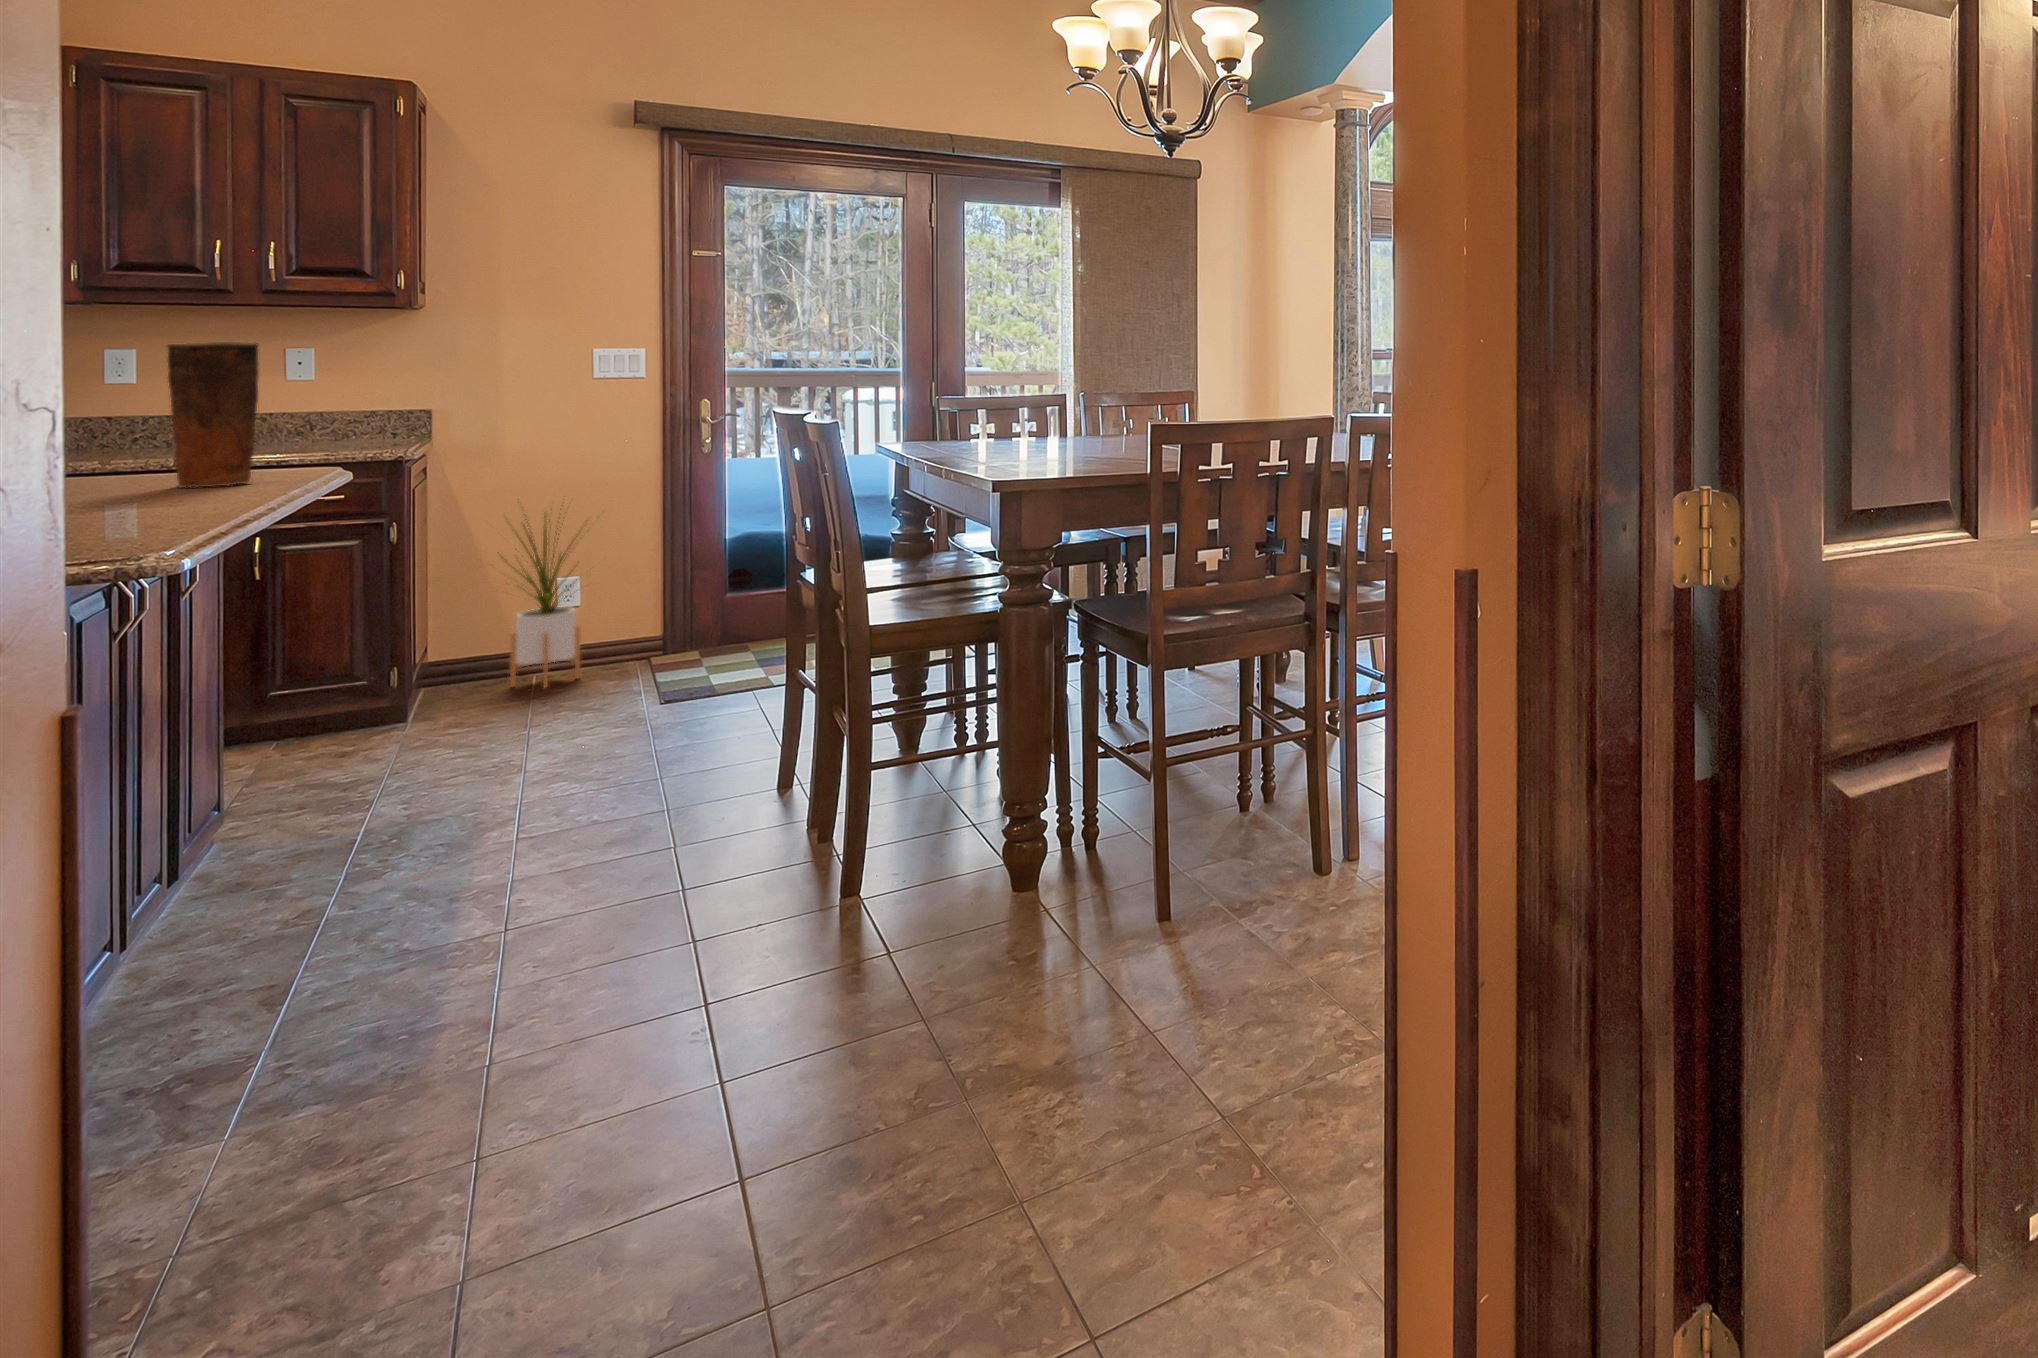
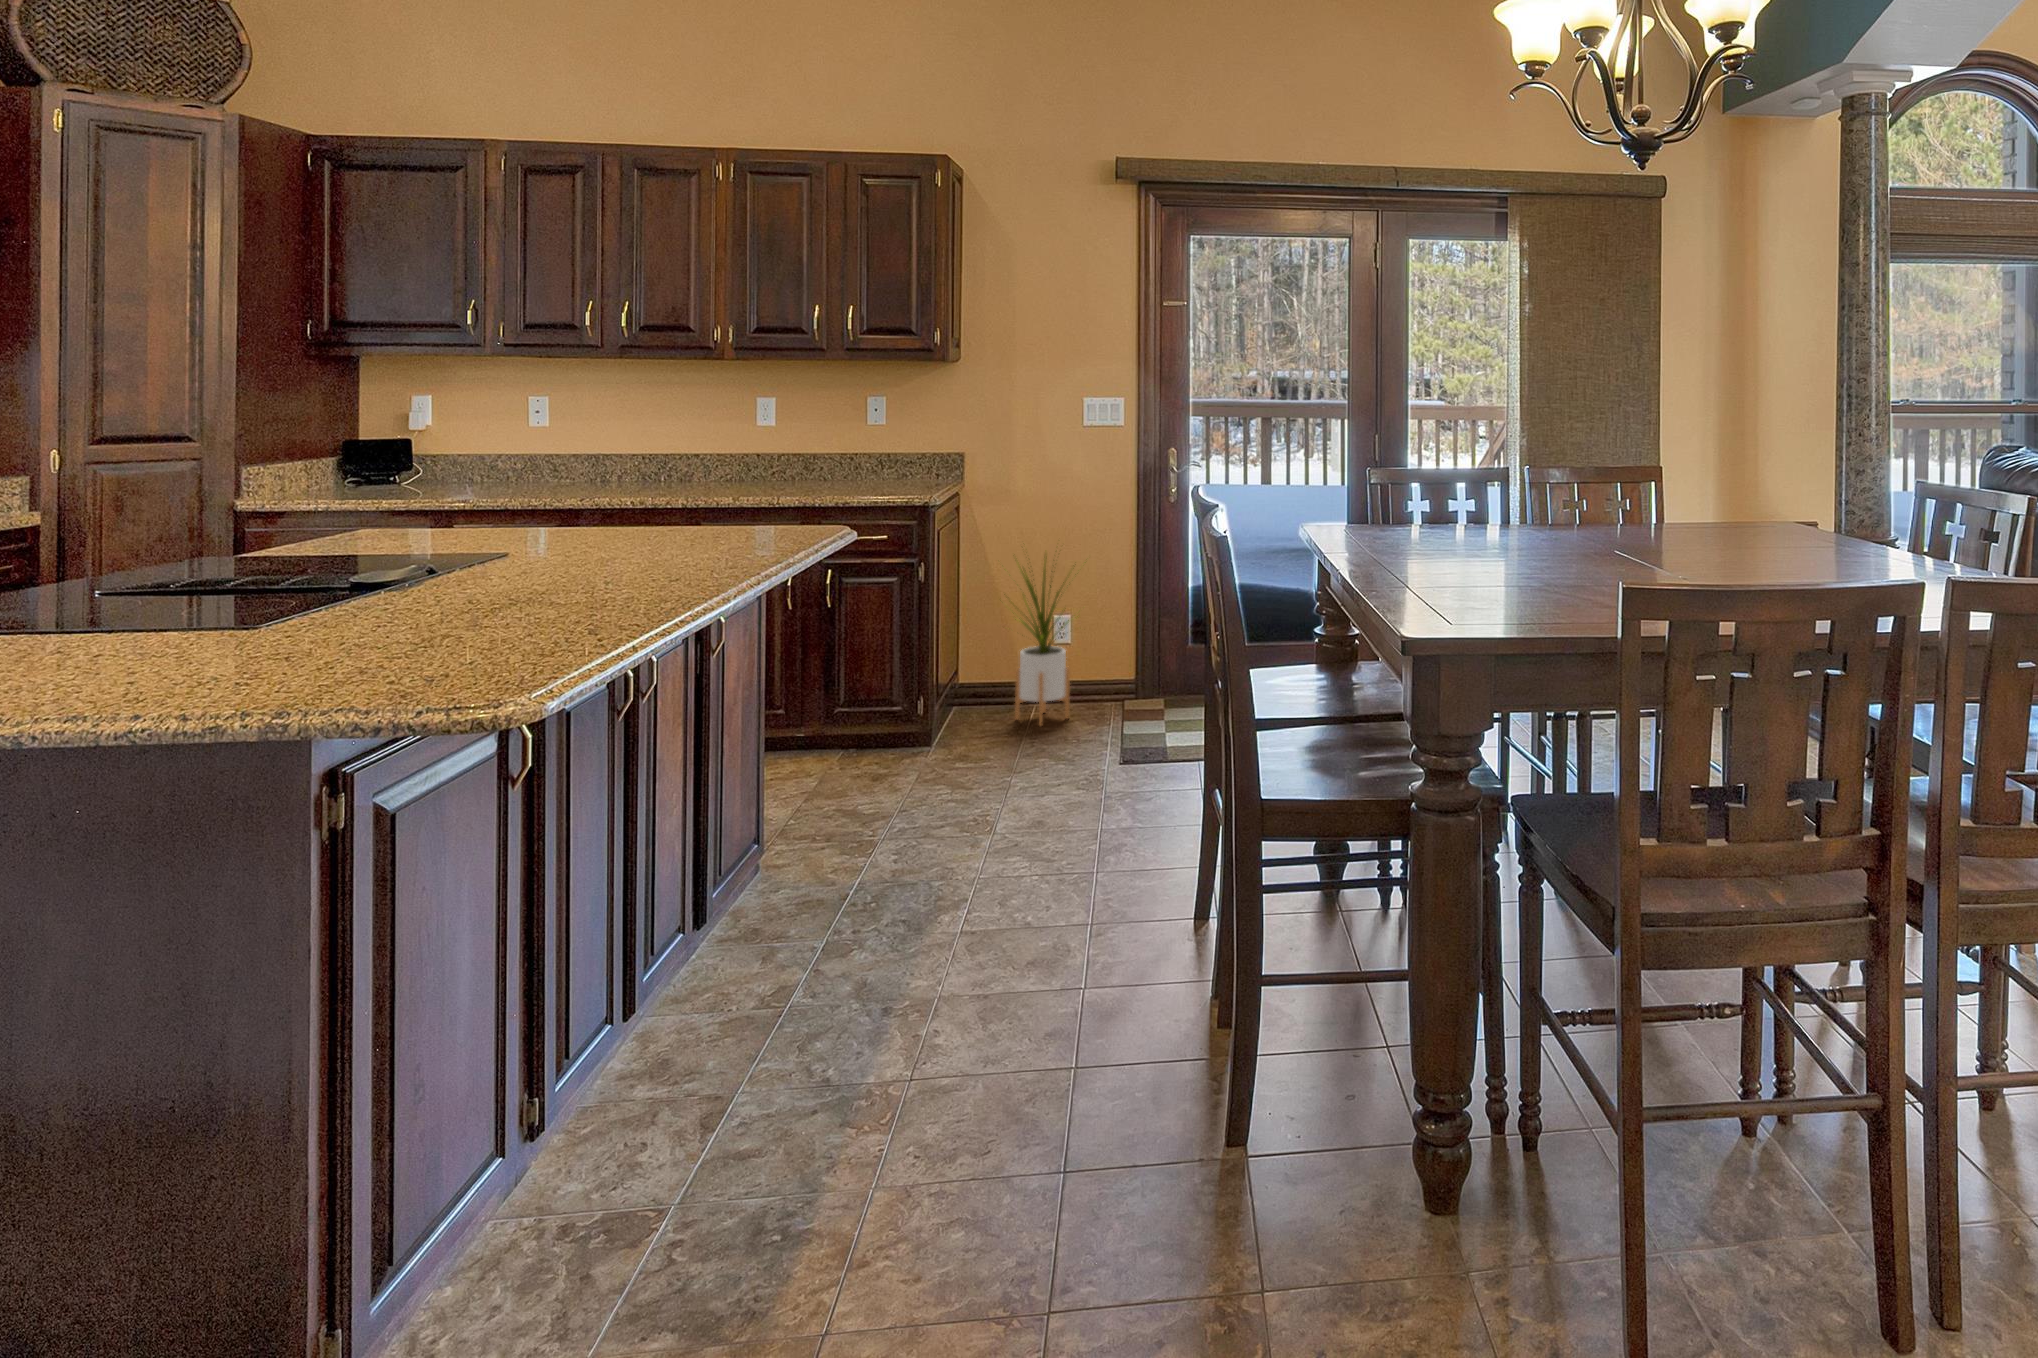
vase: present [167,342,259,488] -> none [705,409,771,550]

